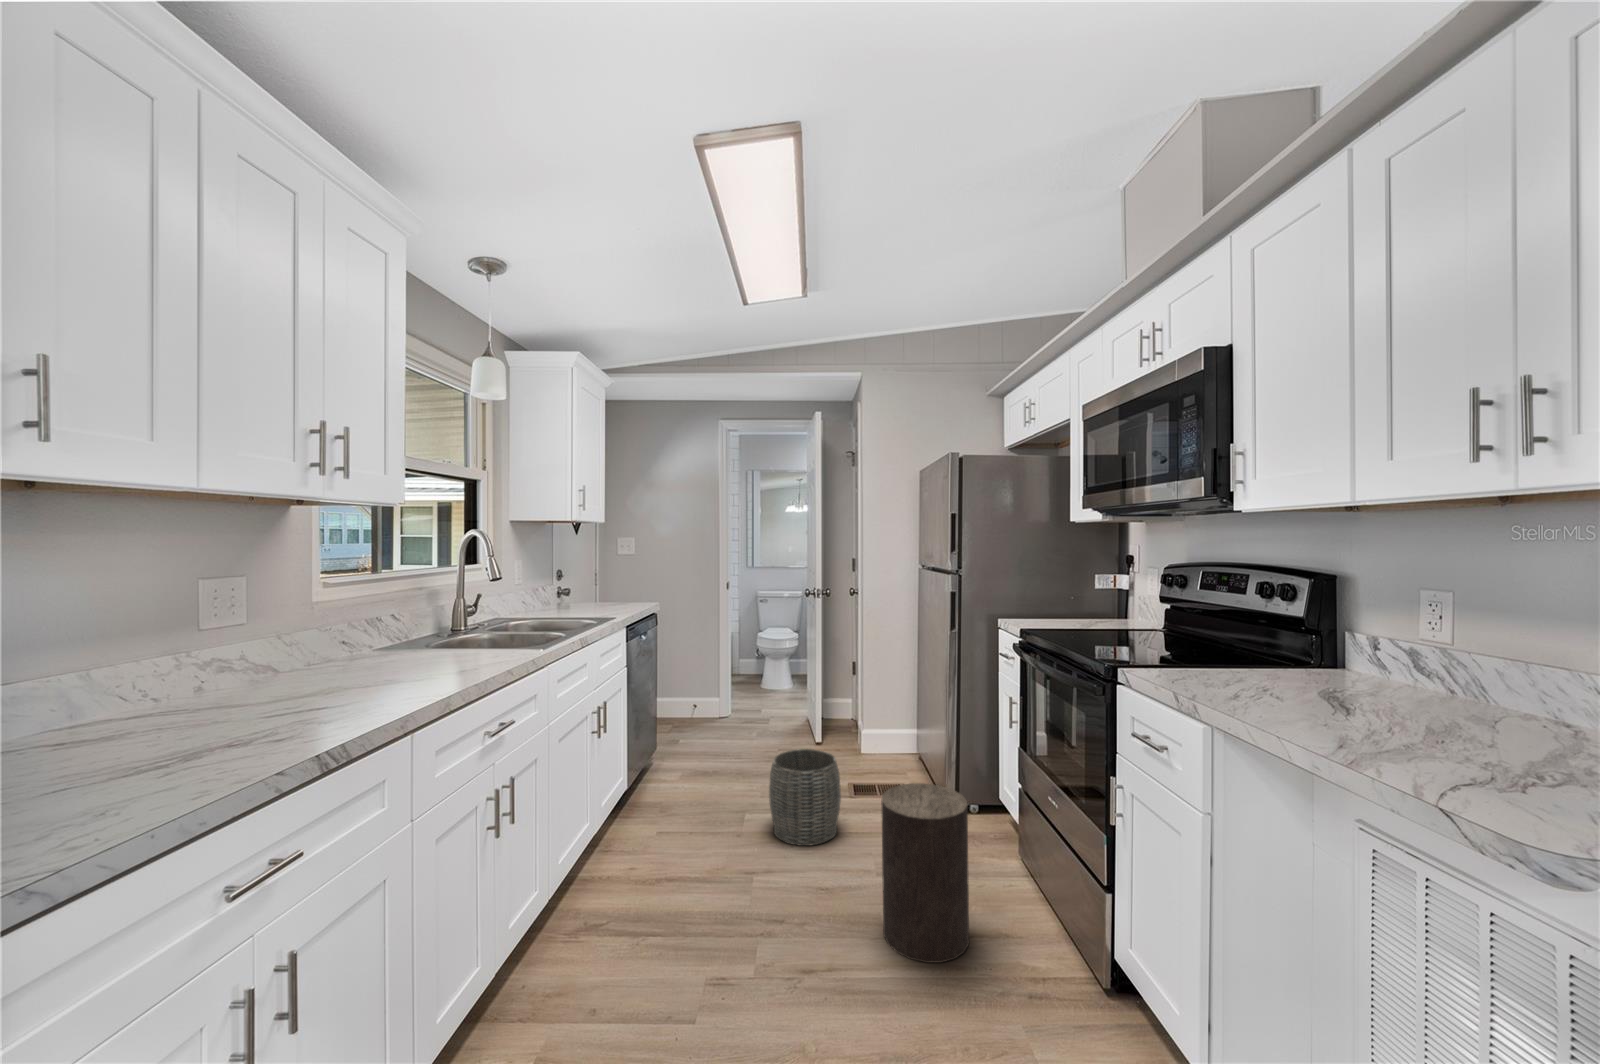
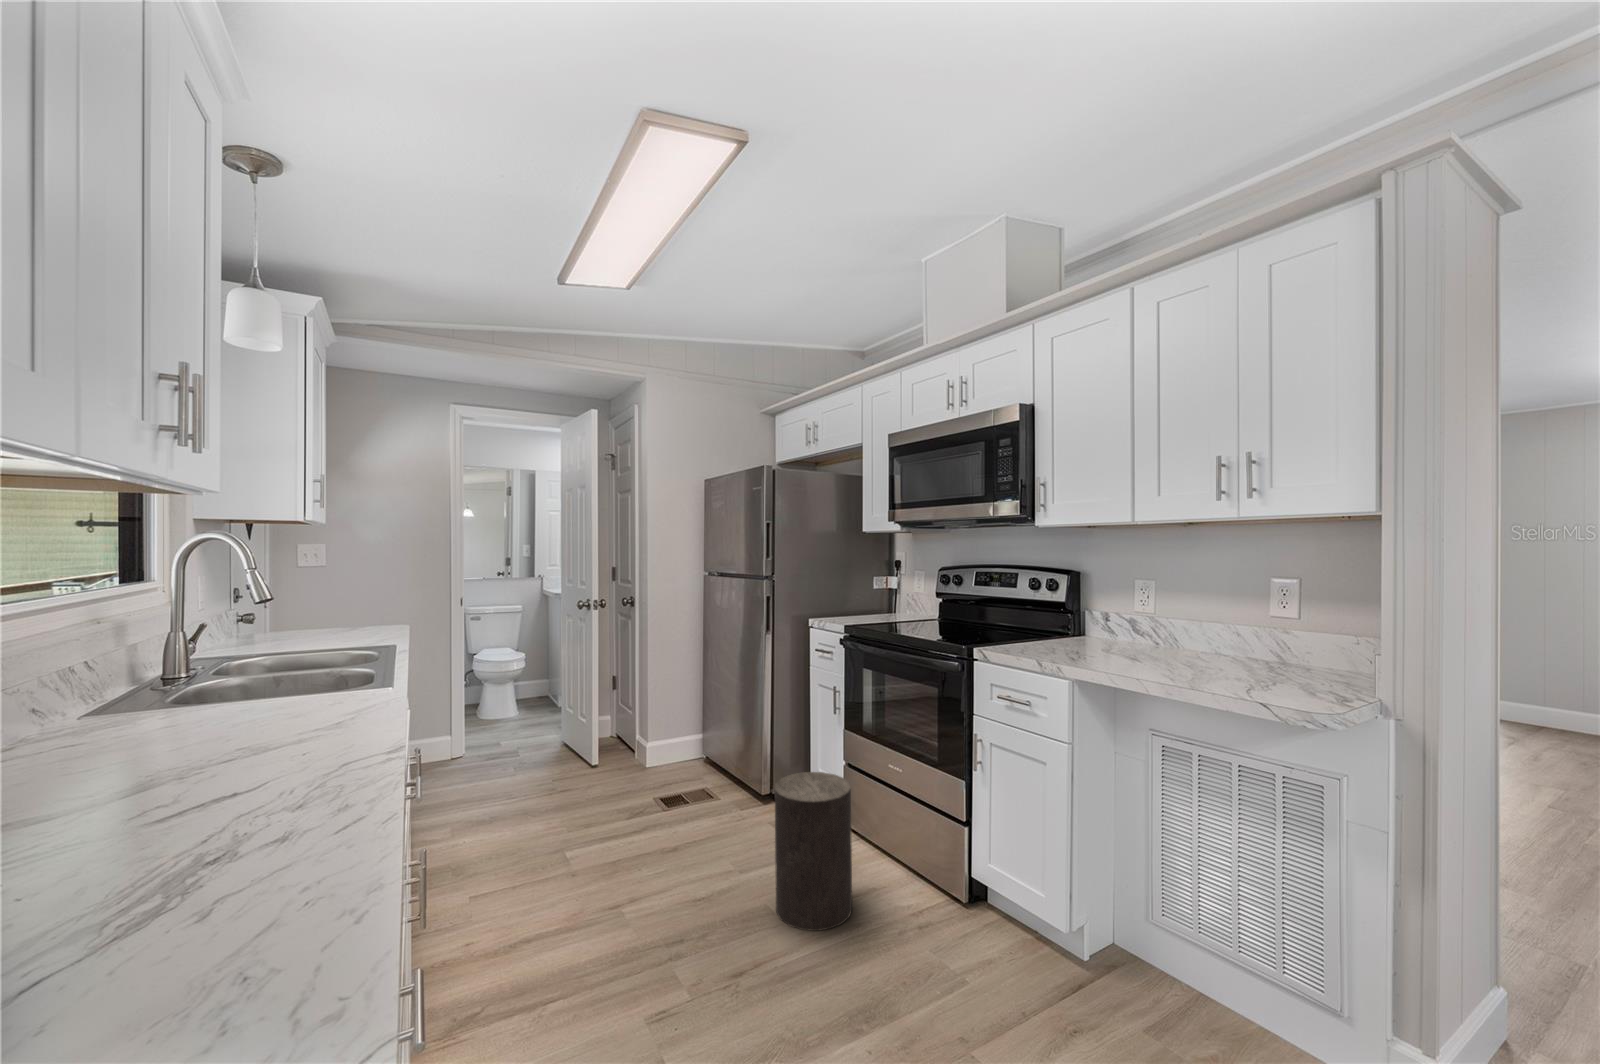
woven basket: present [769,749,841,846] -> none [604,768,680,869]

